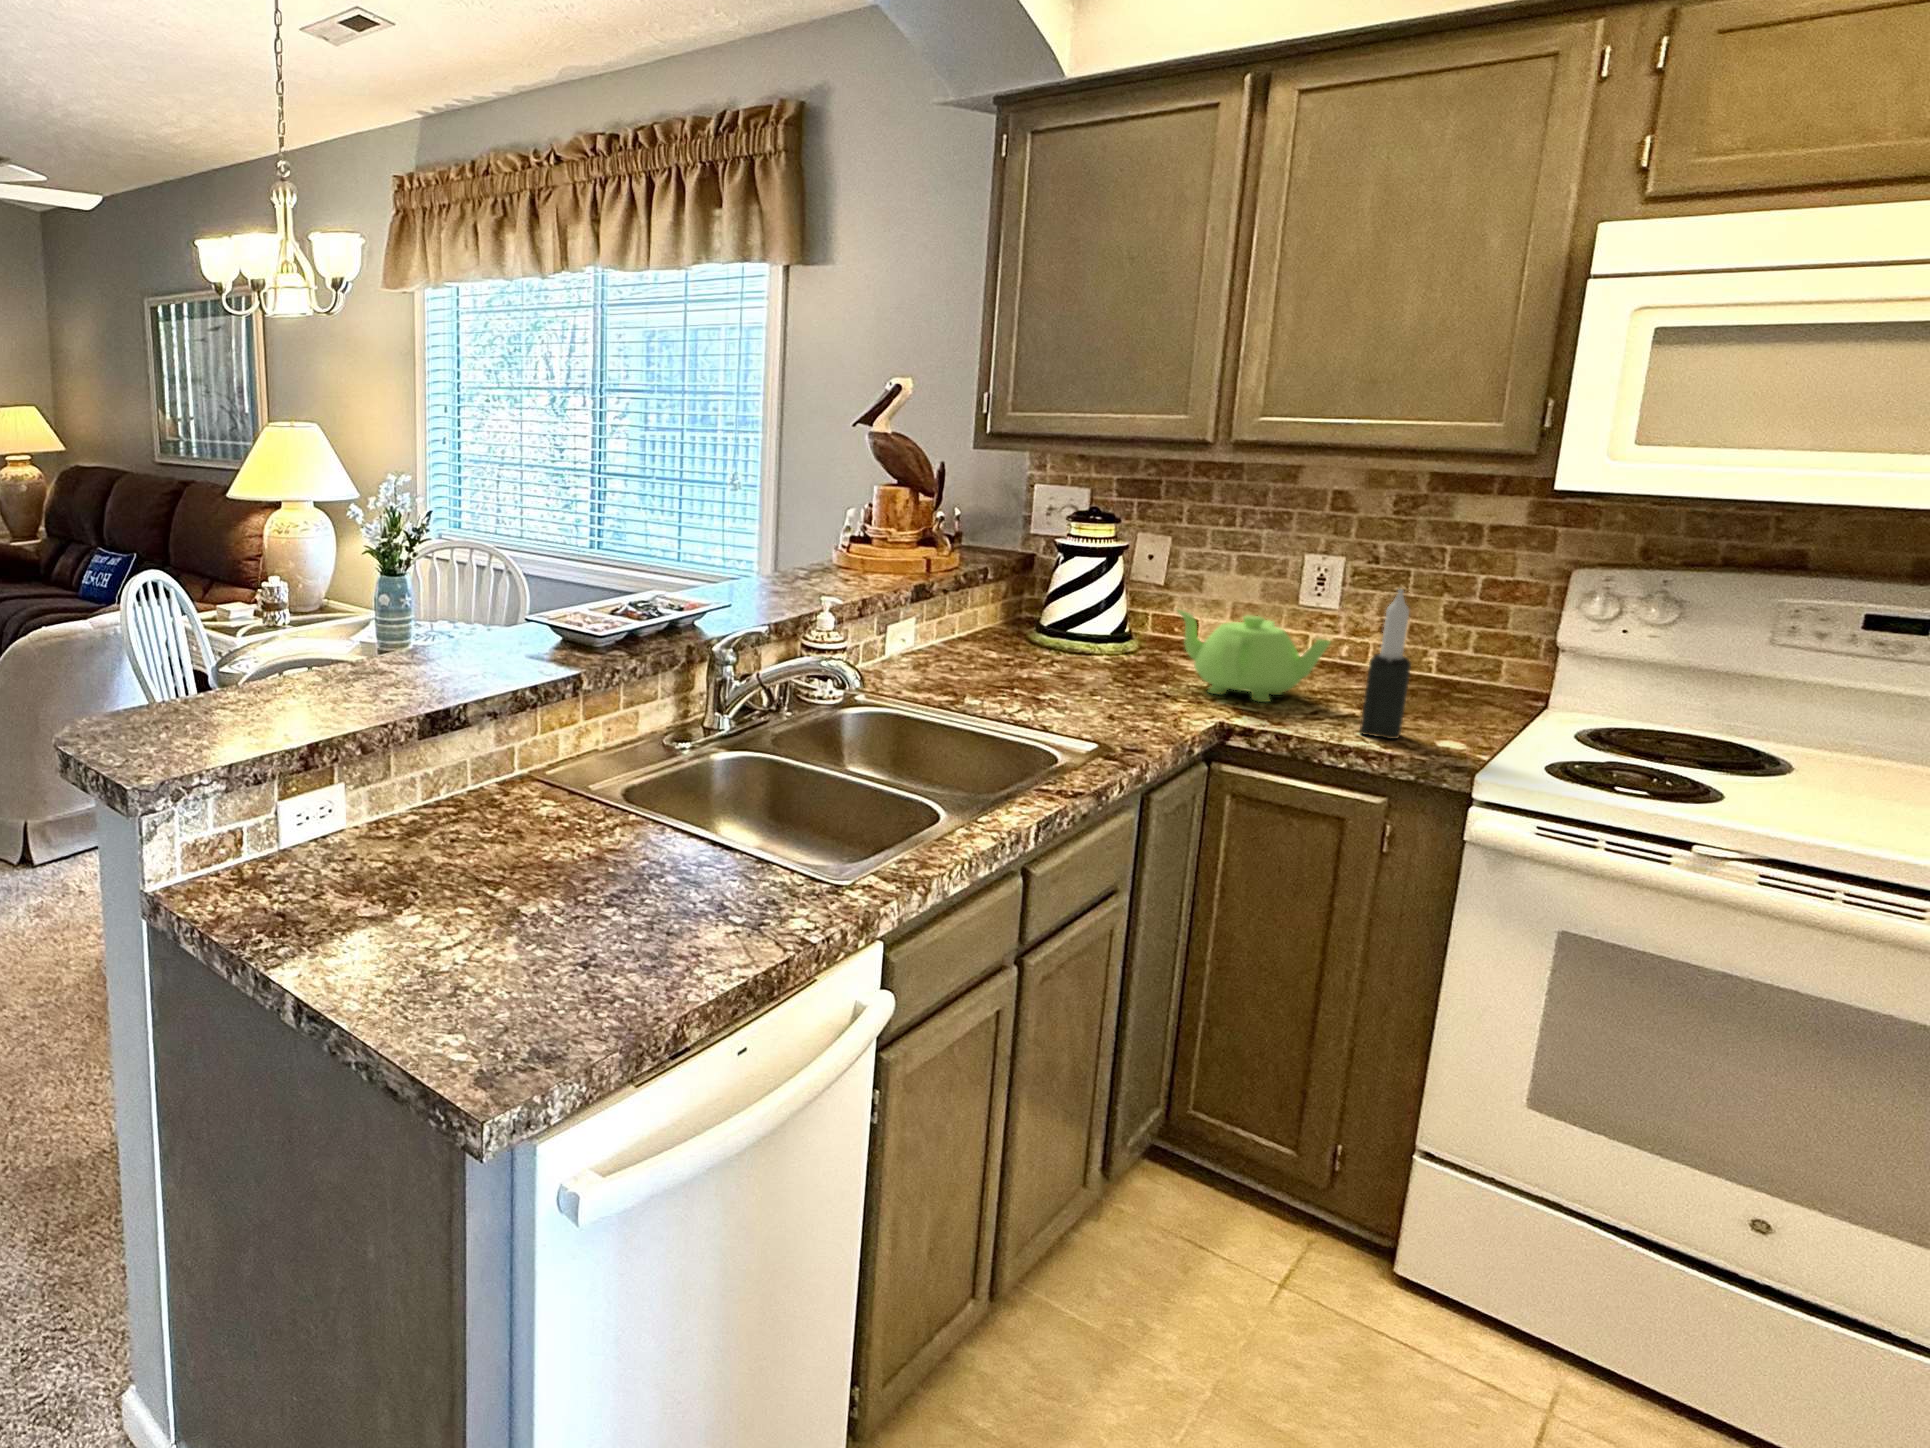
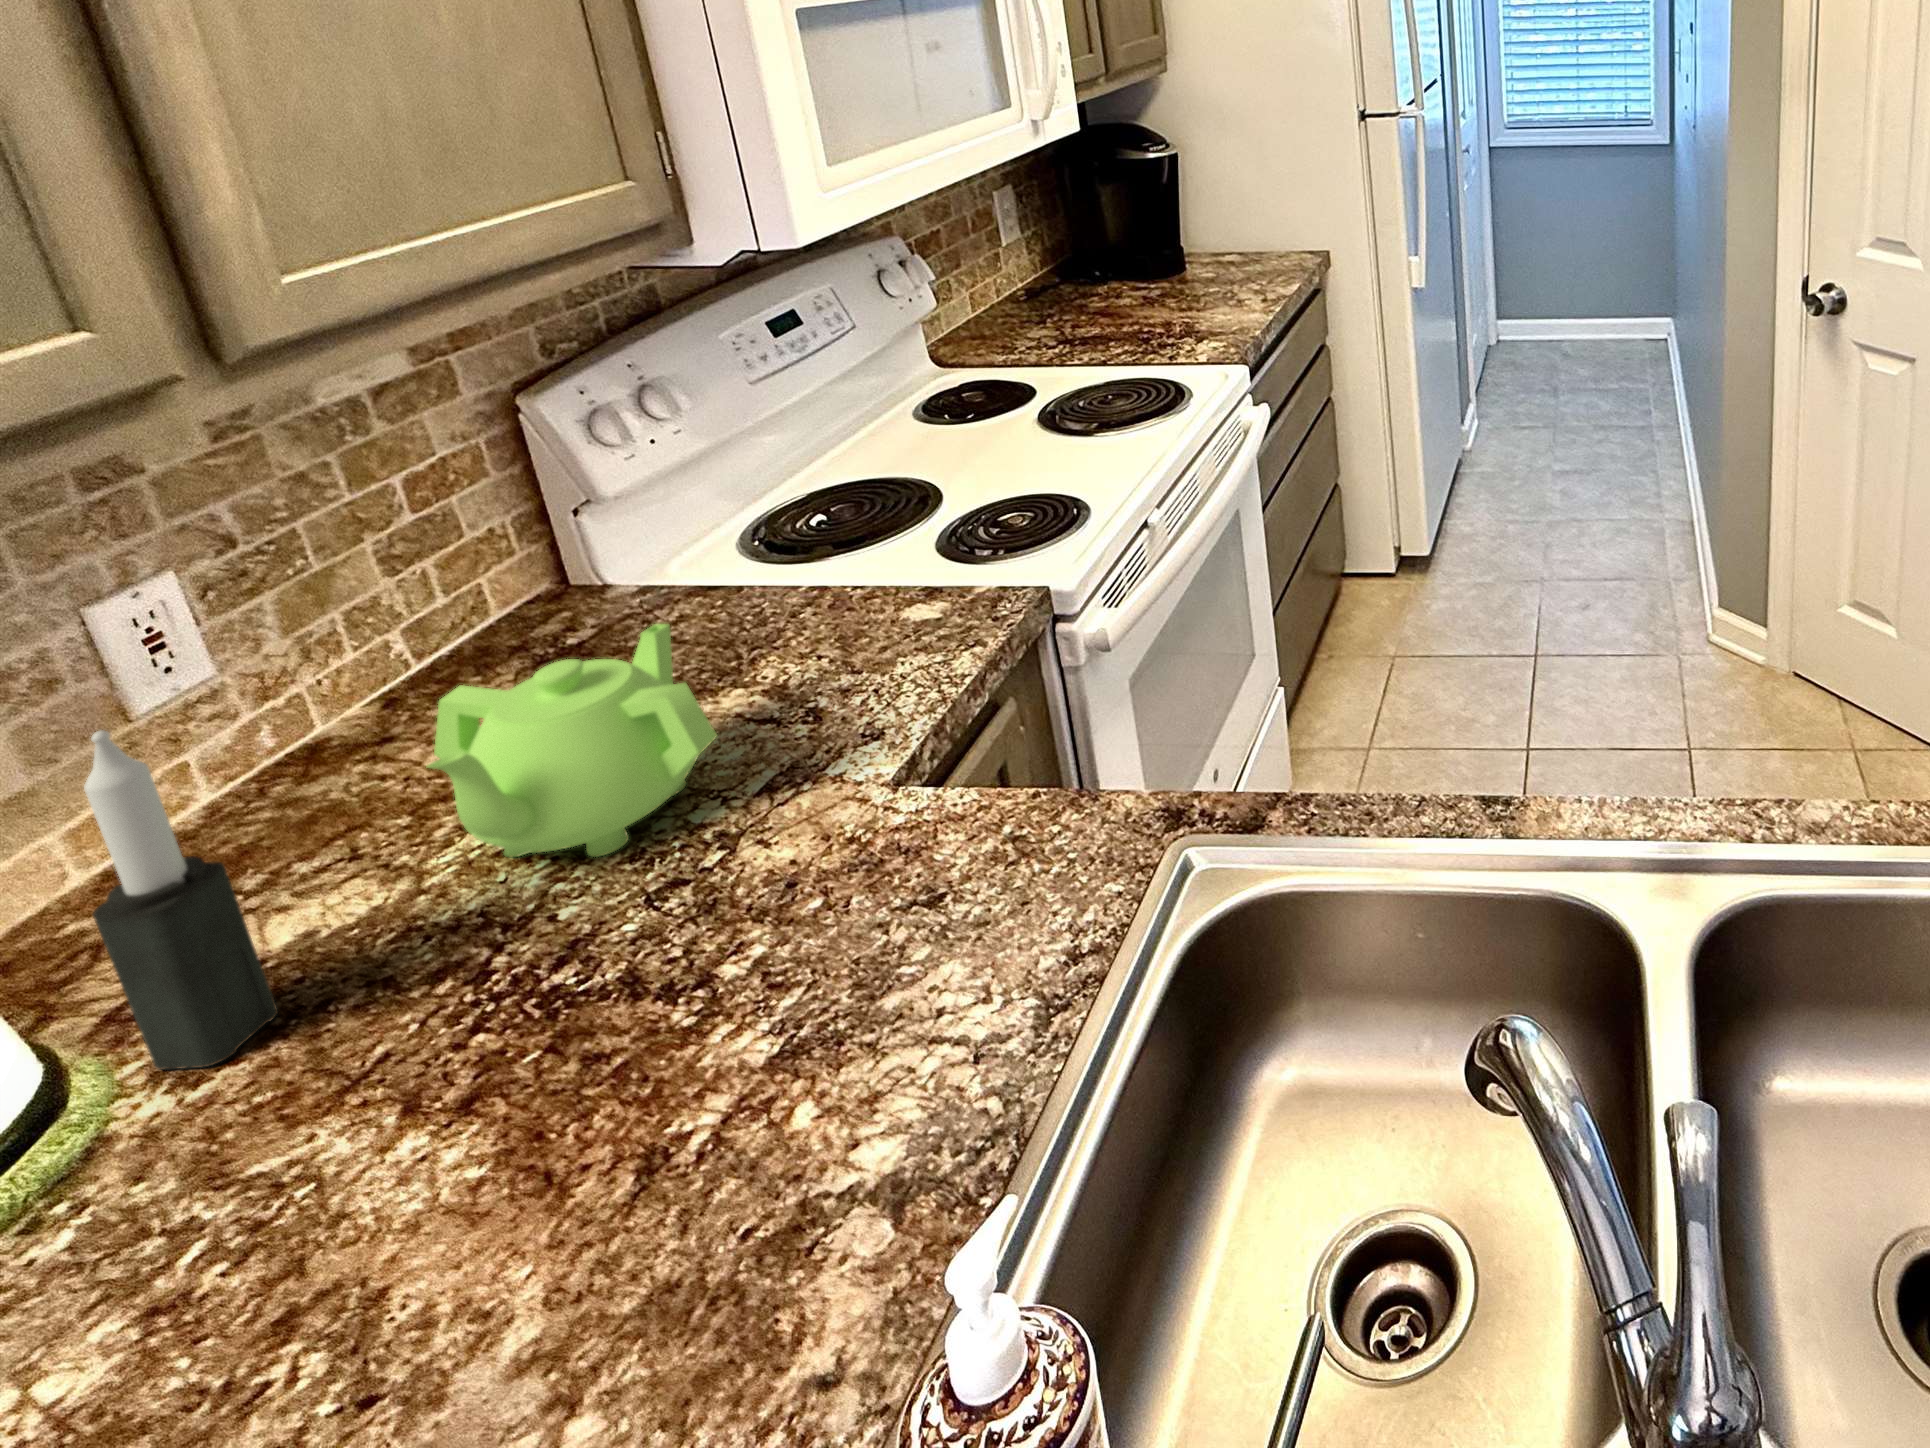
candle: present [1360,589,1411,739] -> present [84,730,278,1070]

